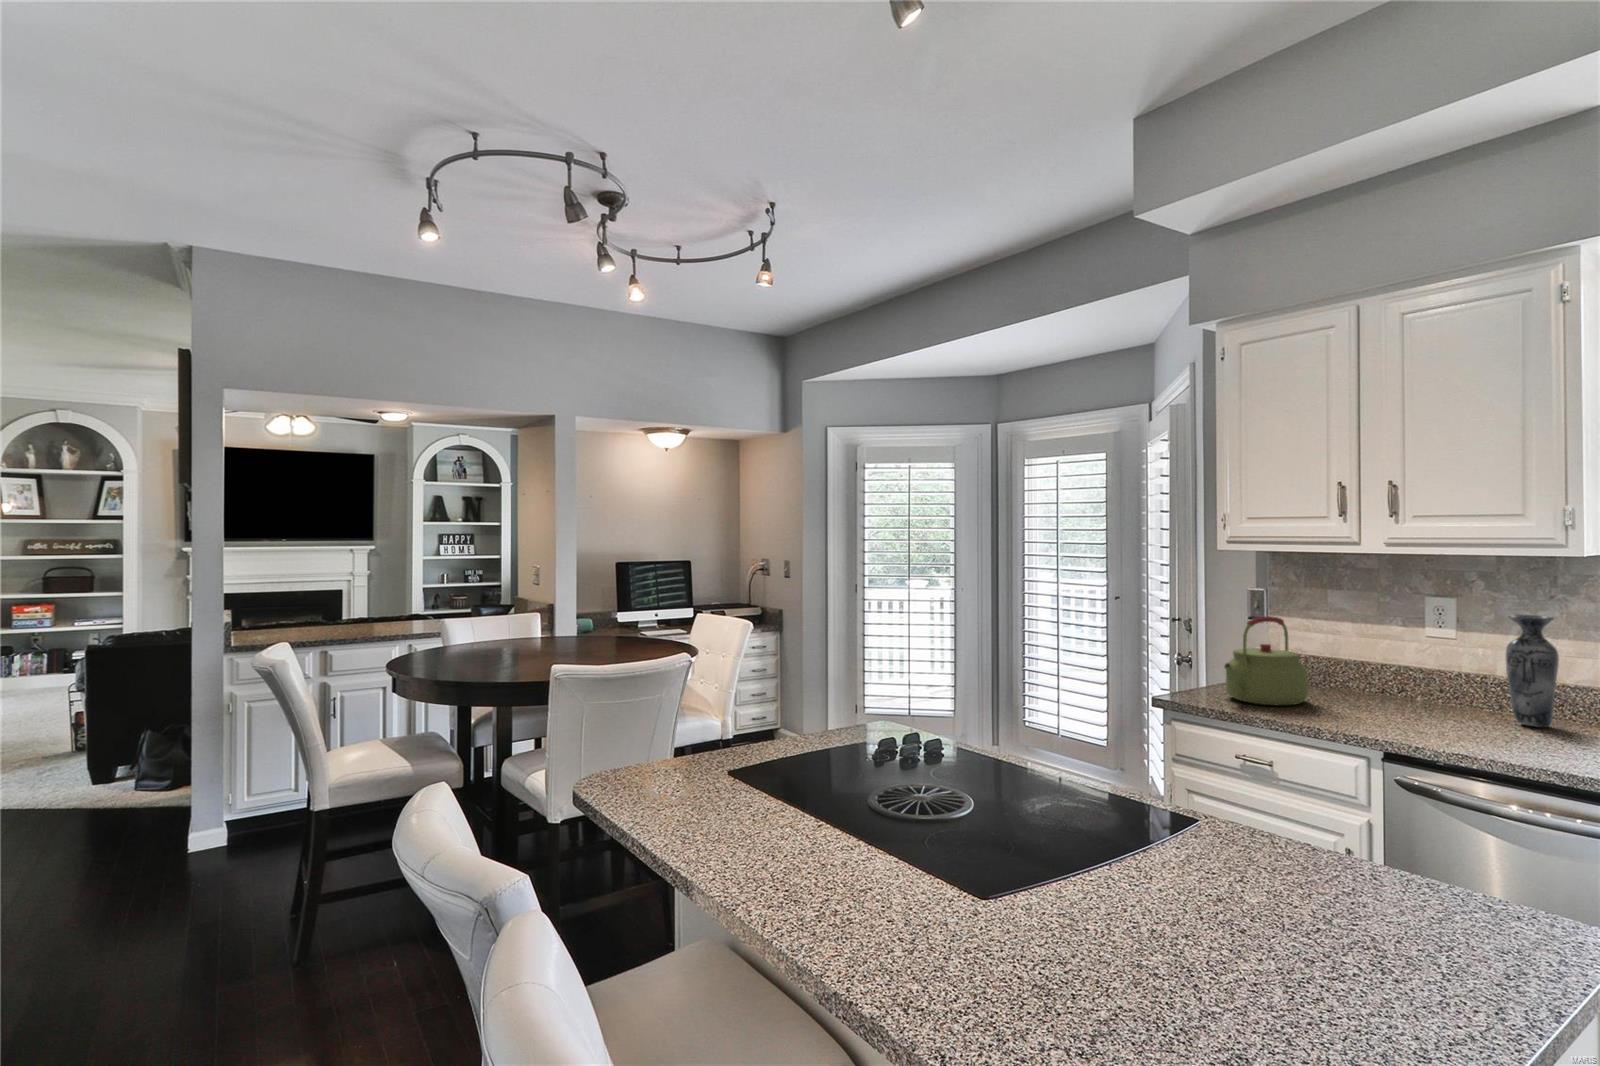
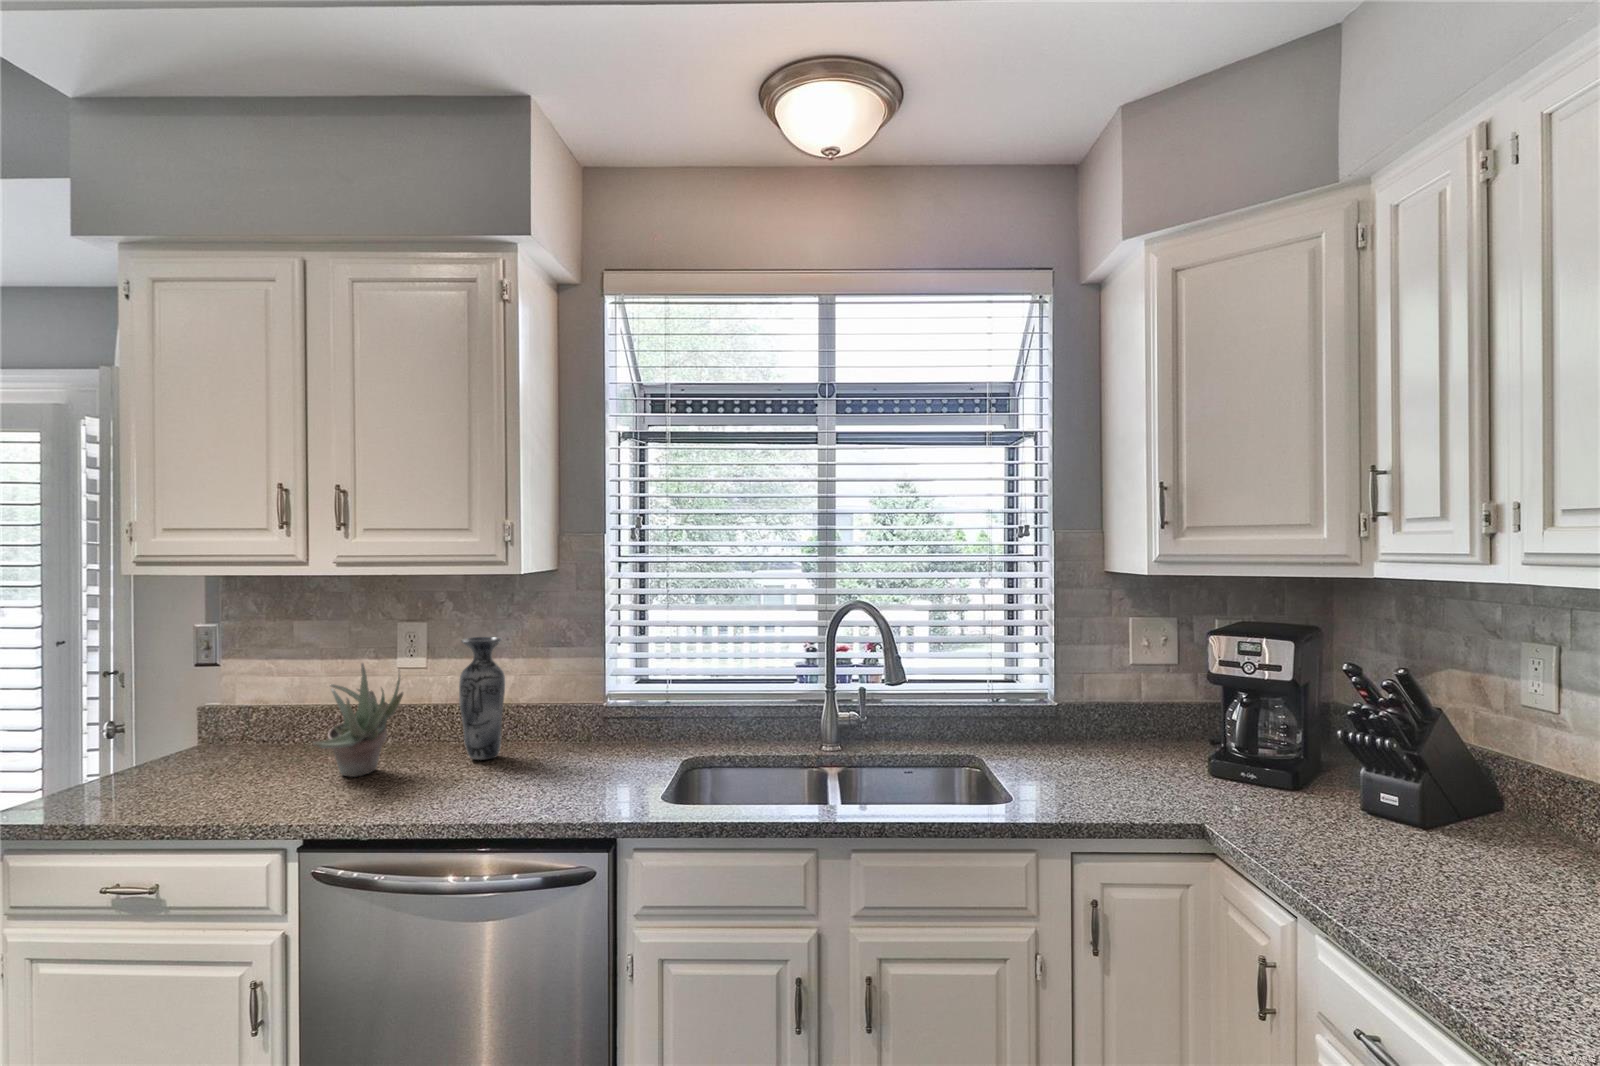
kettle: present [1224,616,1308,705] -> none [100,665,243,796]
succulent plant: none [1380,626,1452,718] -> present [313,663,403,777]

